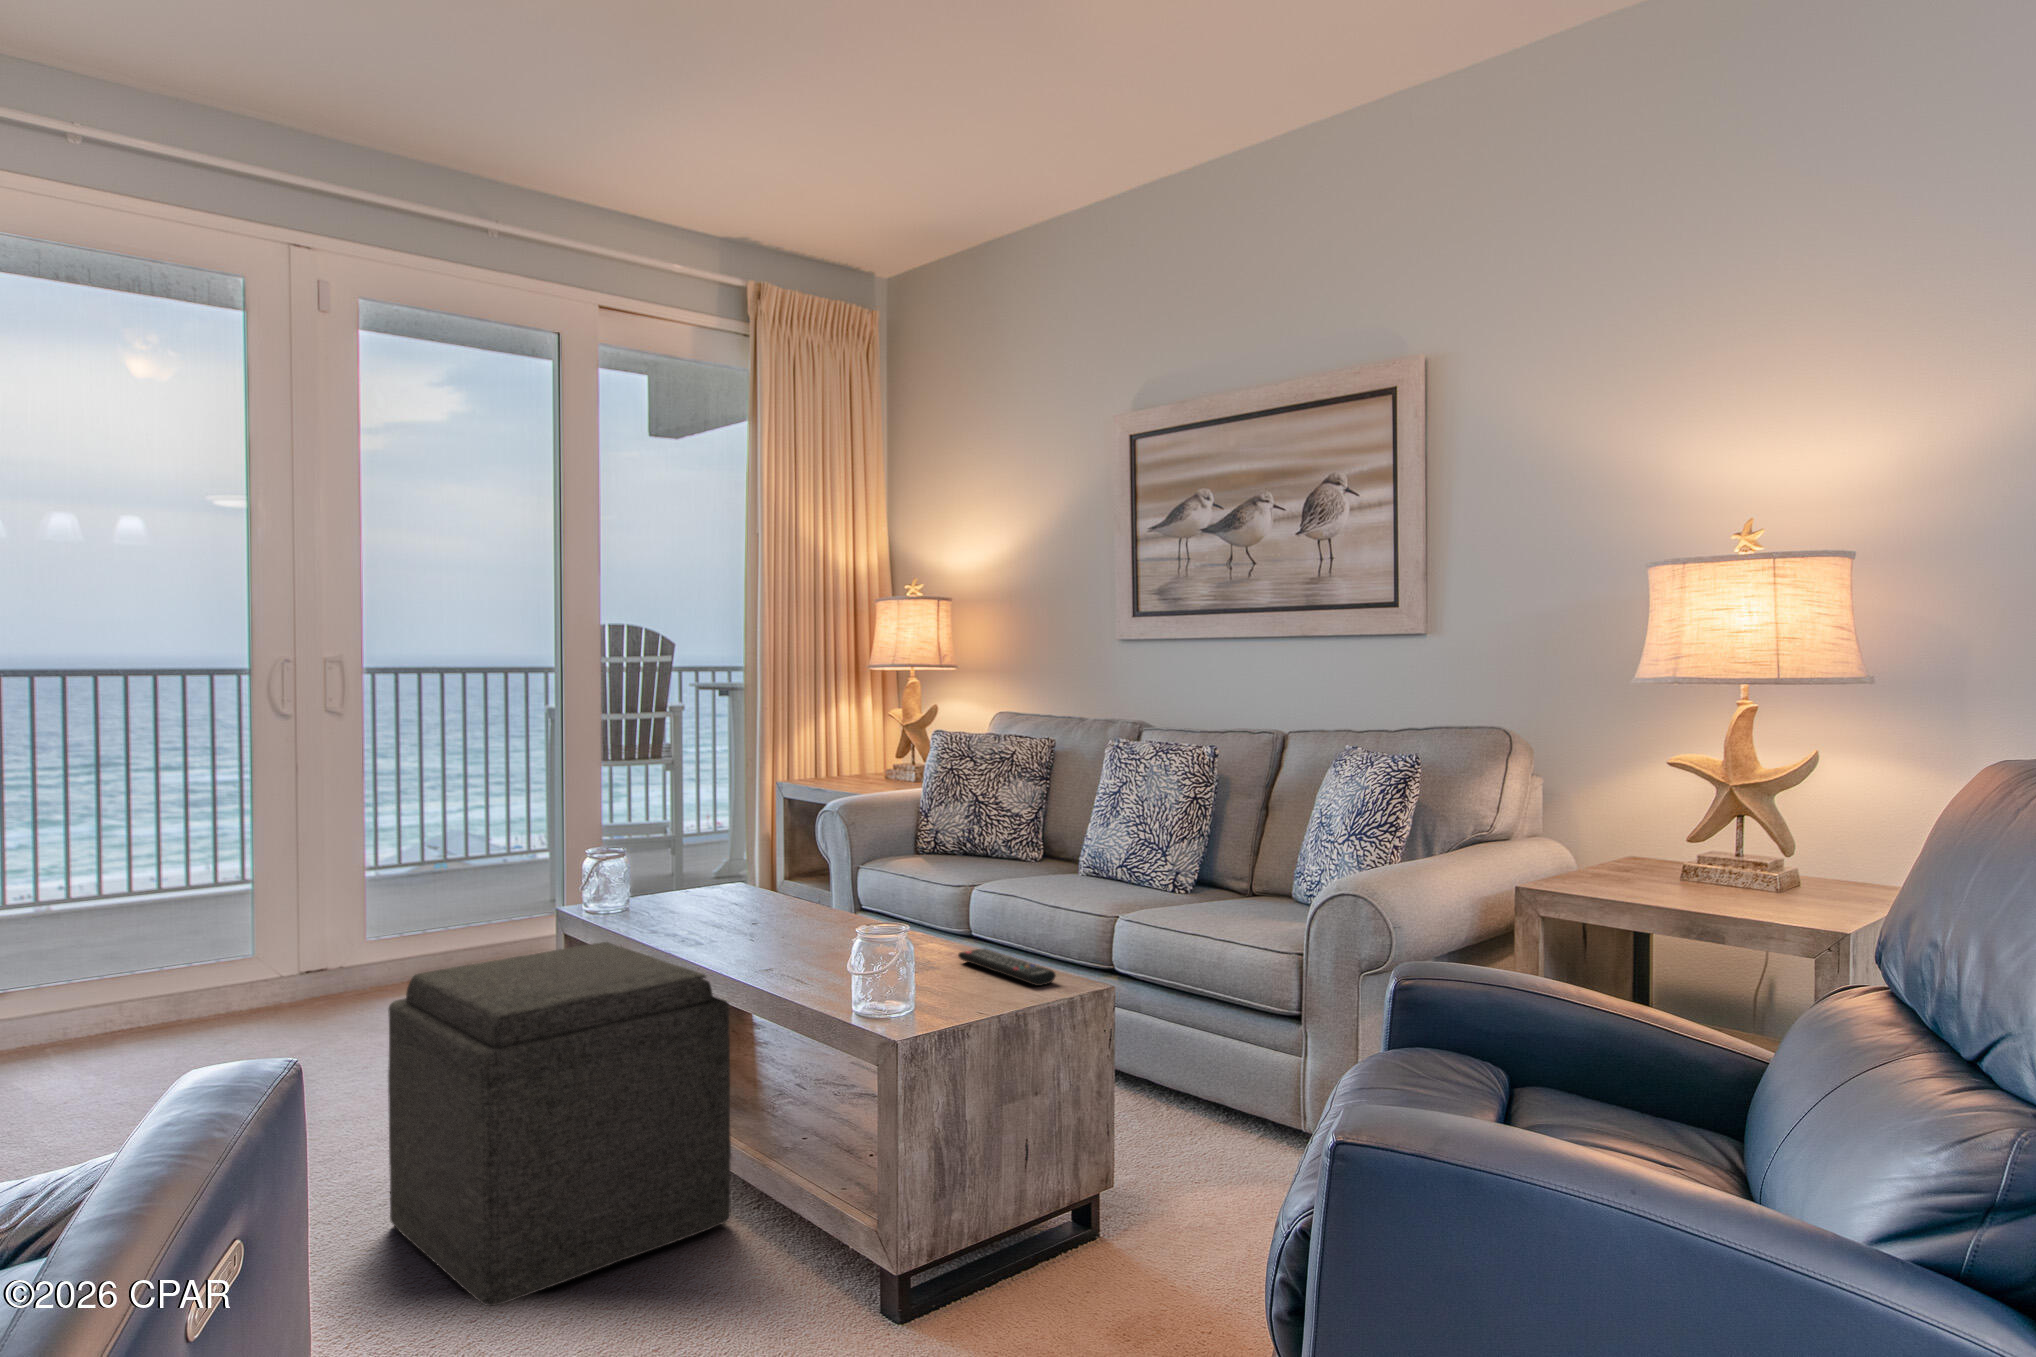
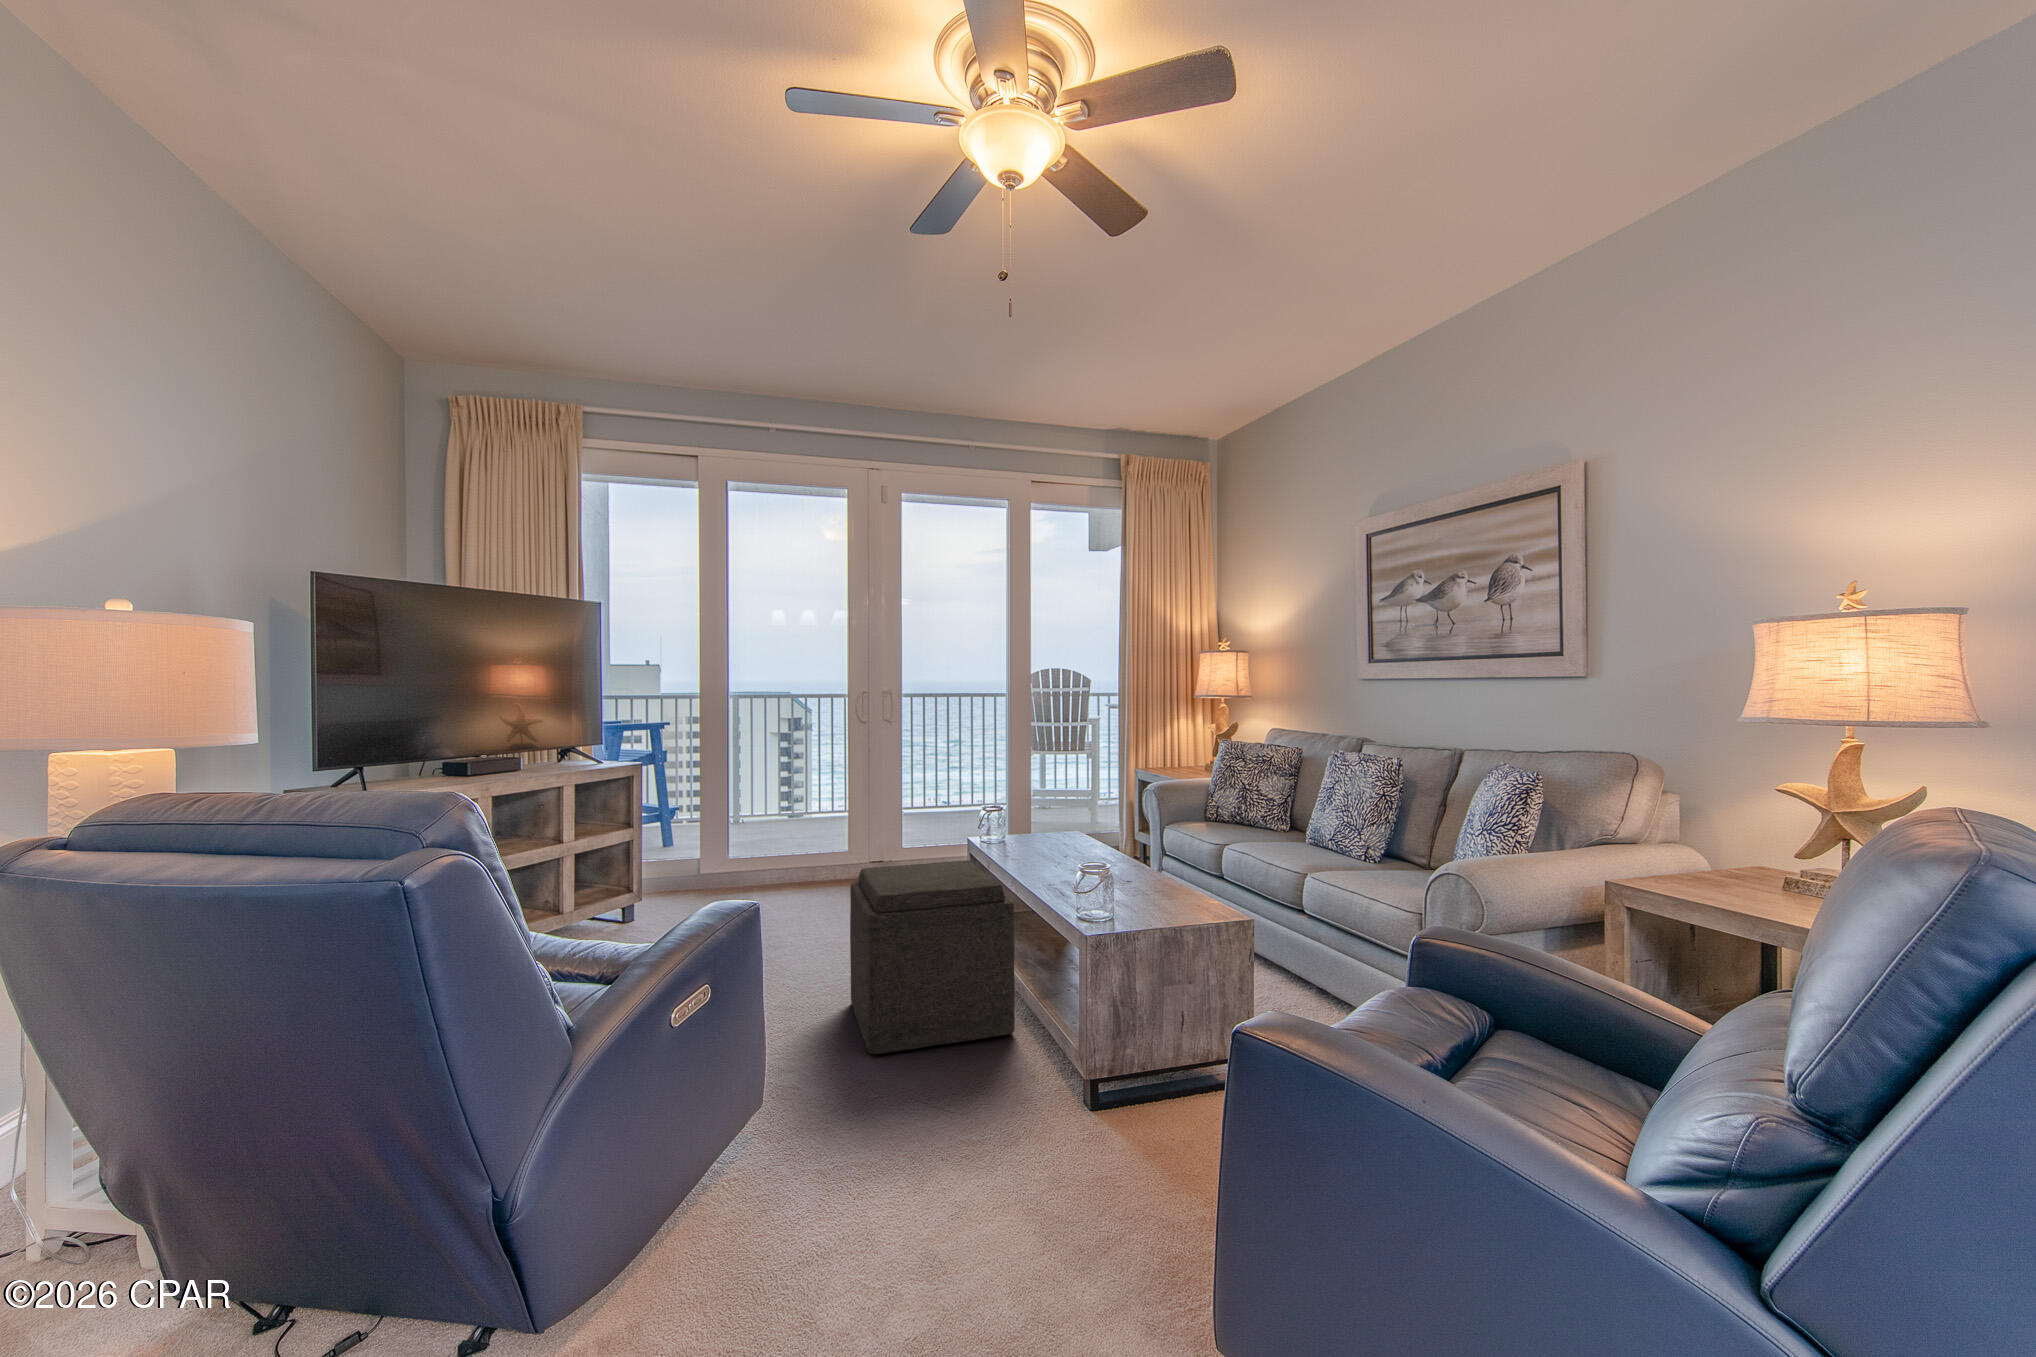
remote control: present [958,948,1056,986] -> none [1152,887,1200,915]

